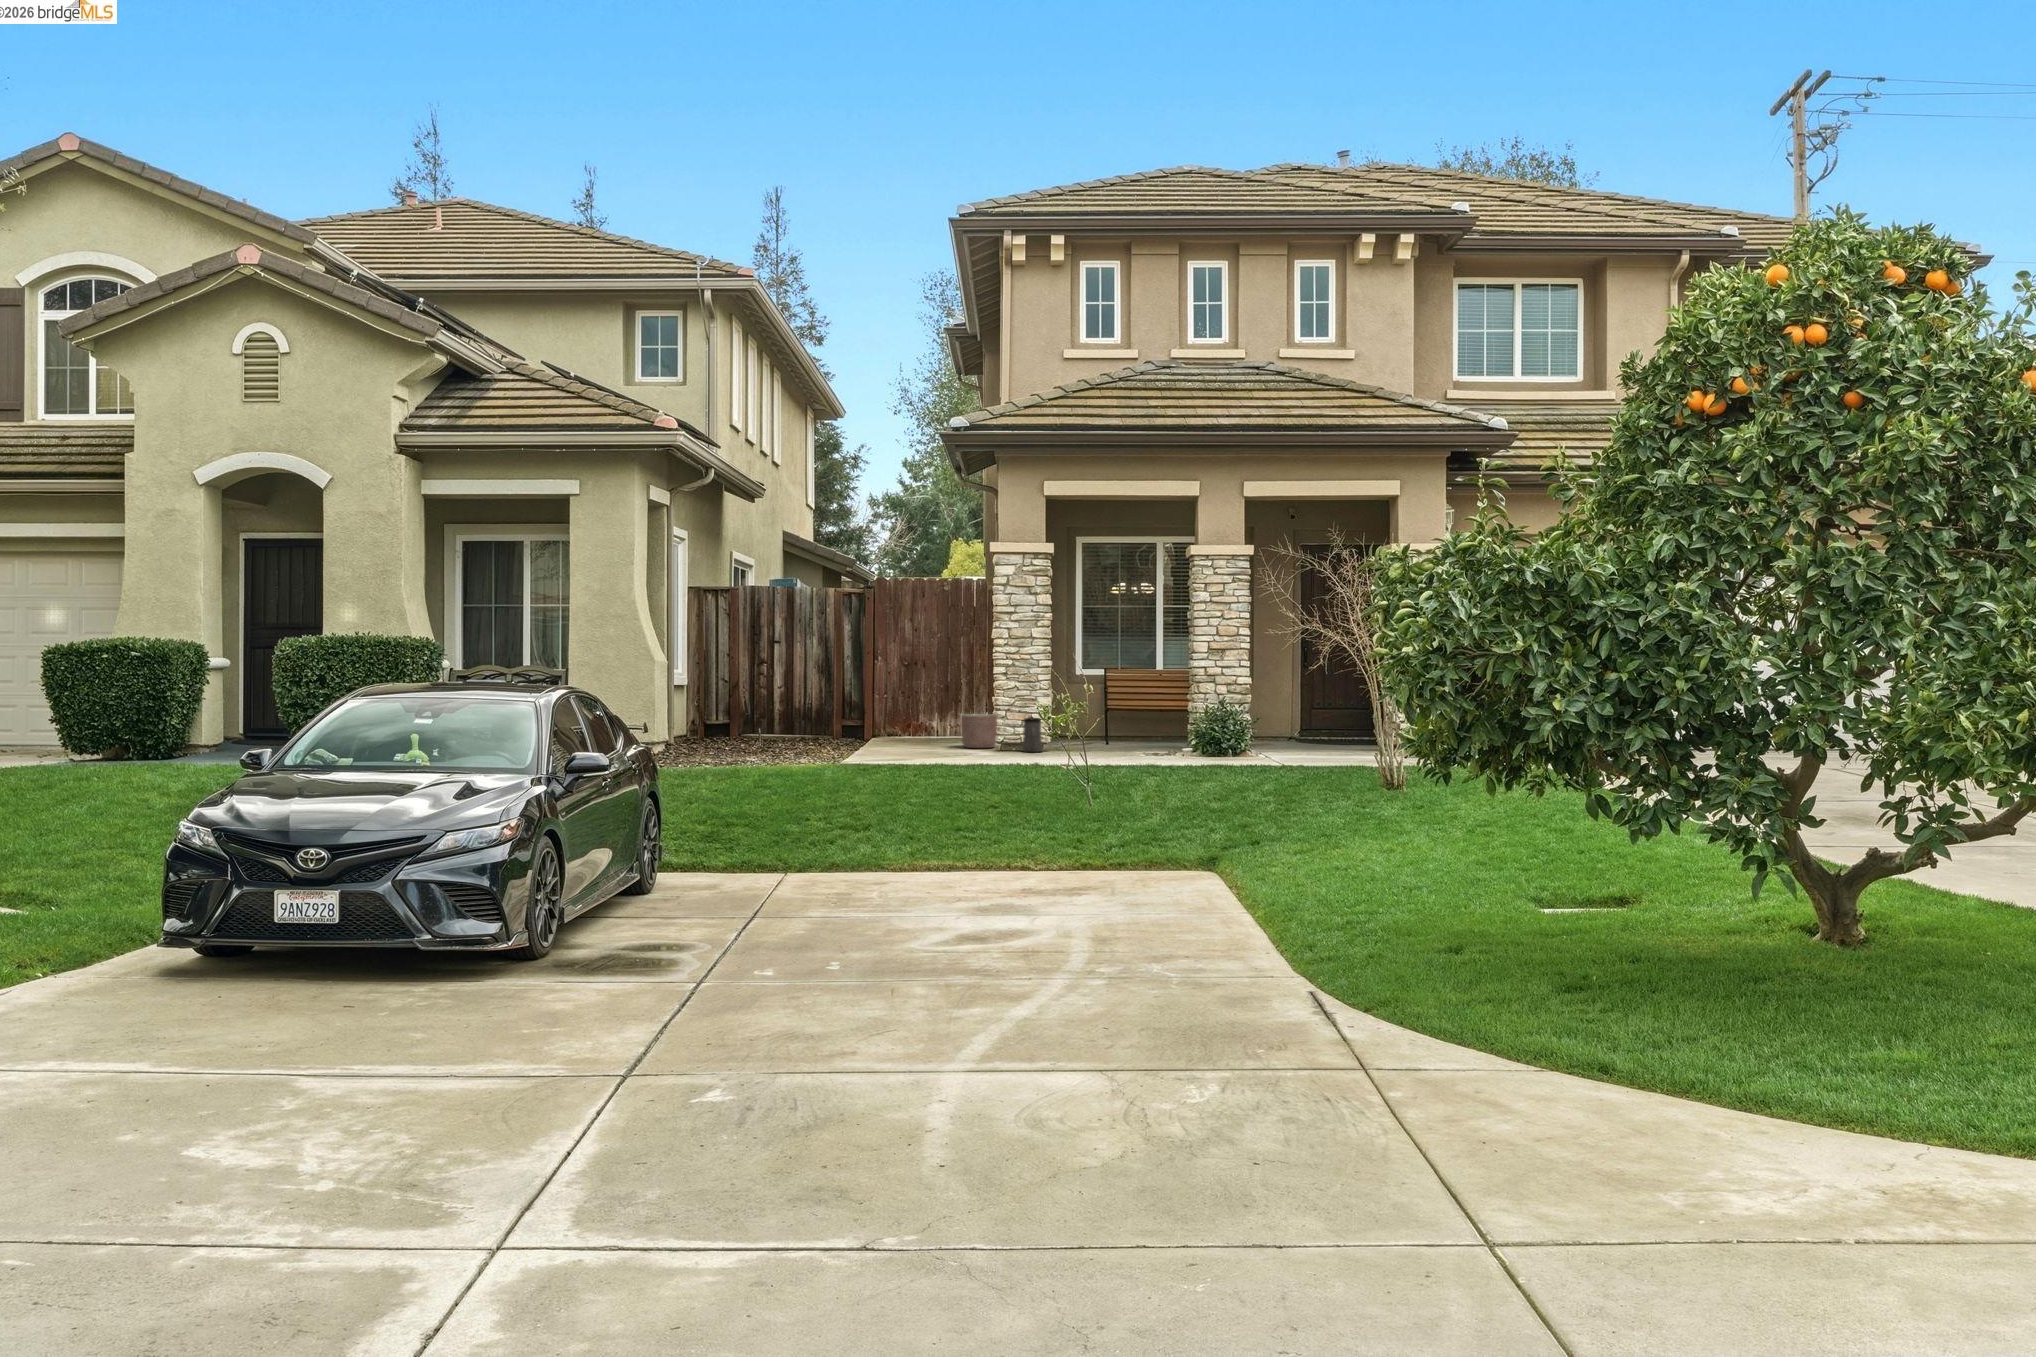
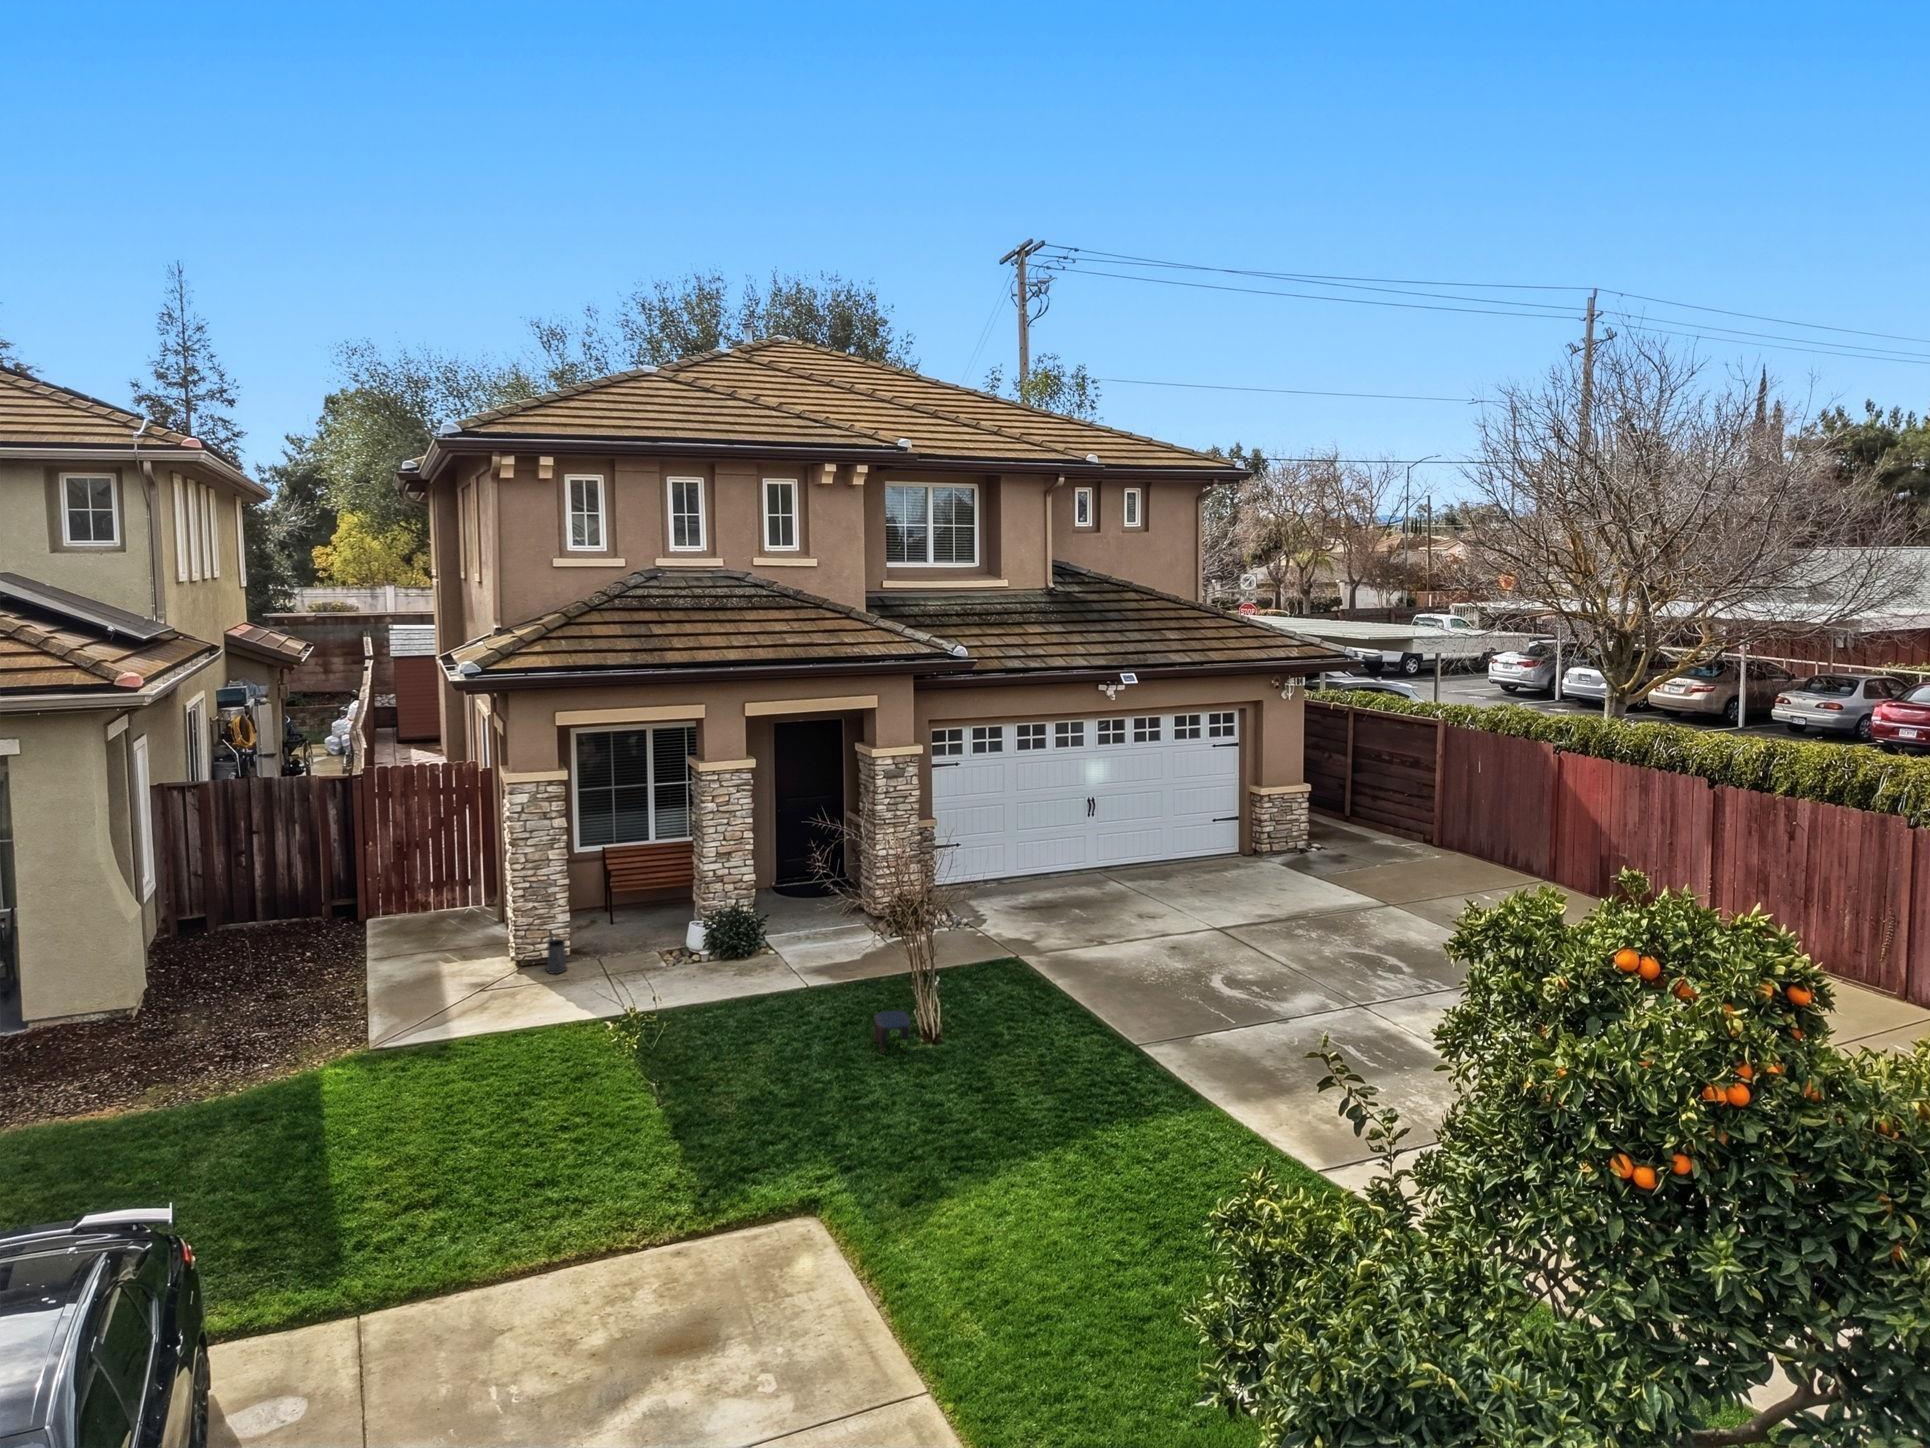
planter: present [961,714,997,748] -> none [480,927,518,967]
stool: none [1348,751,1389,788] -> present [874,1011,910,1054]

